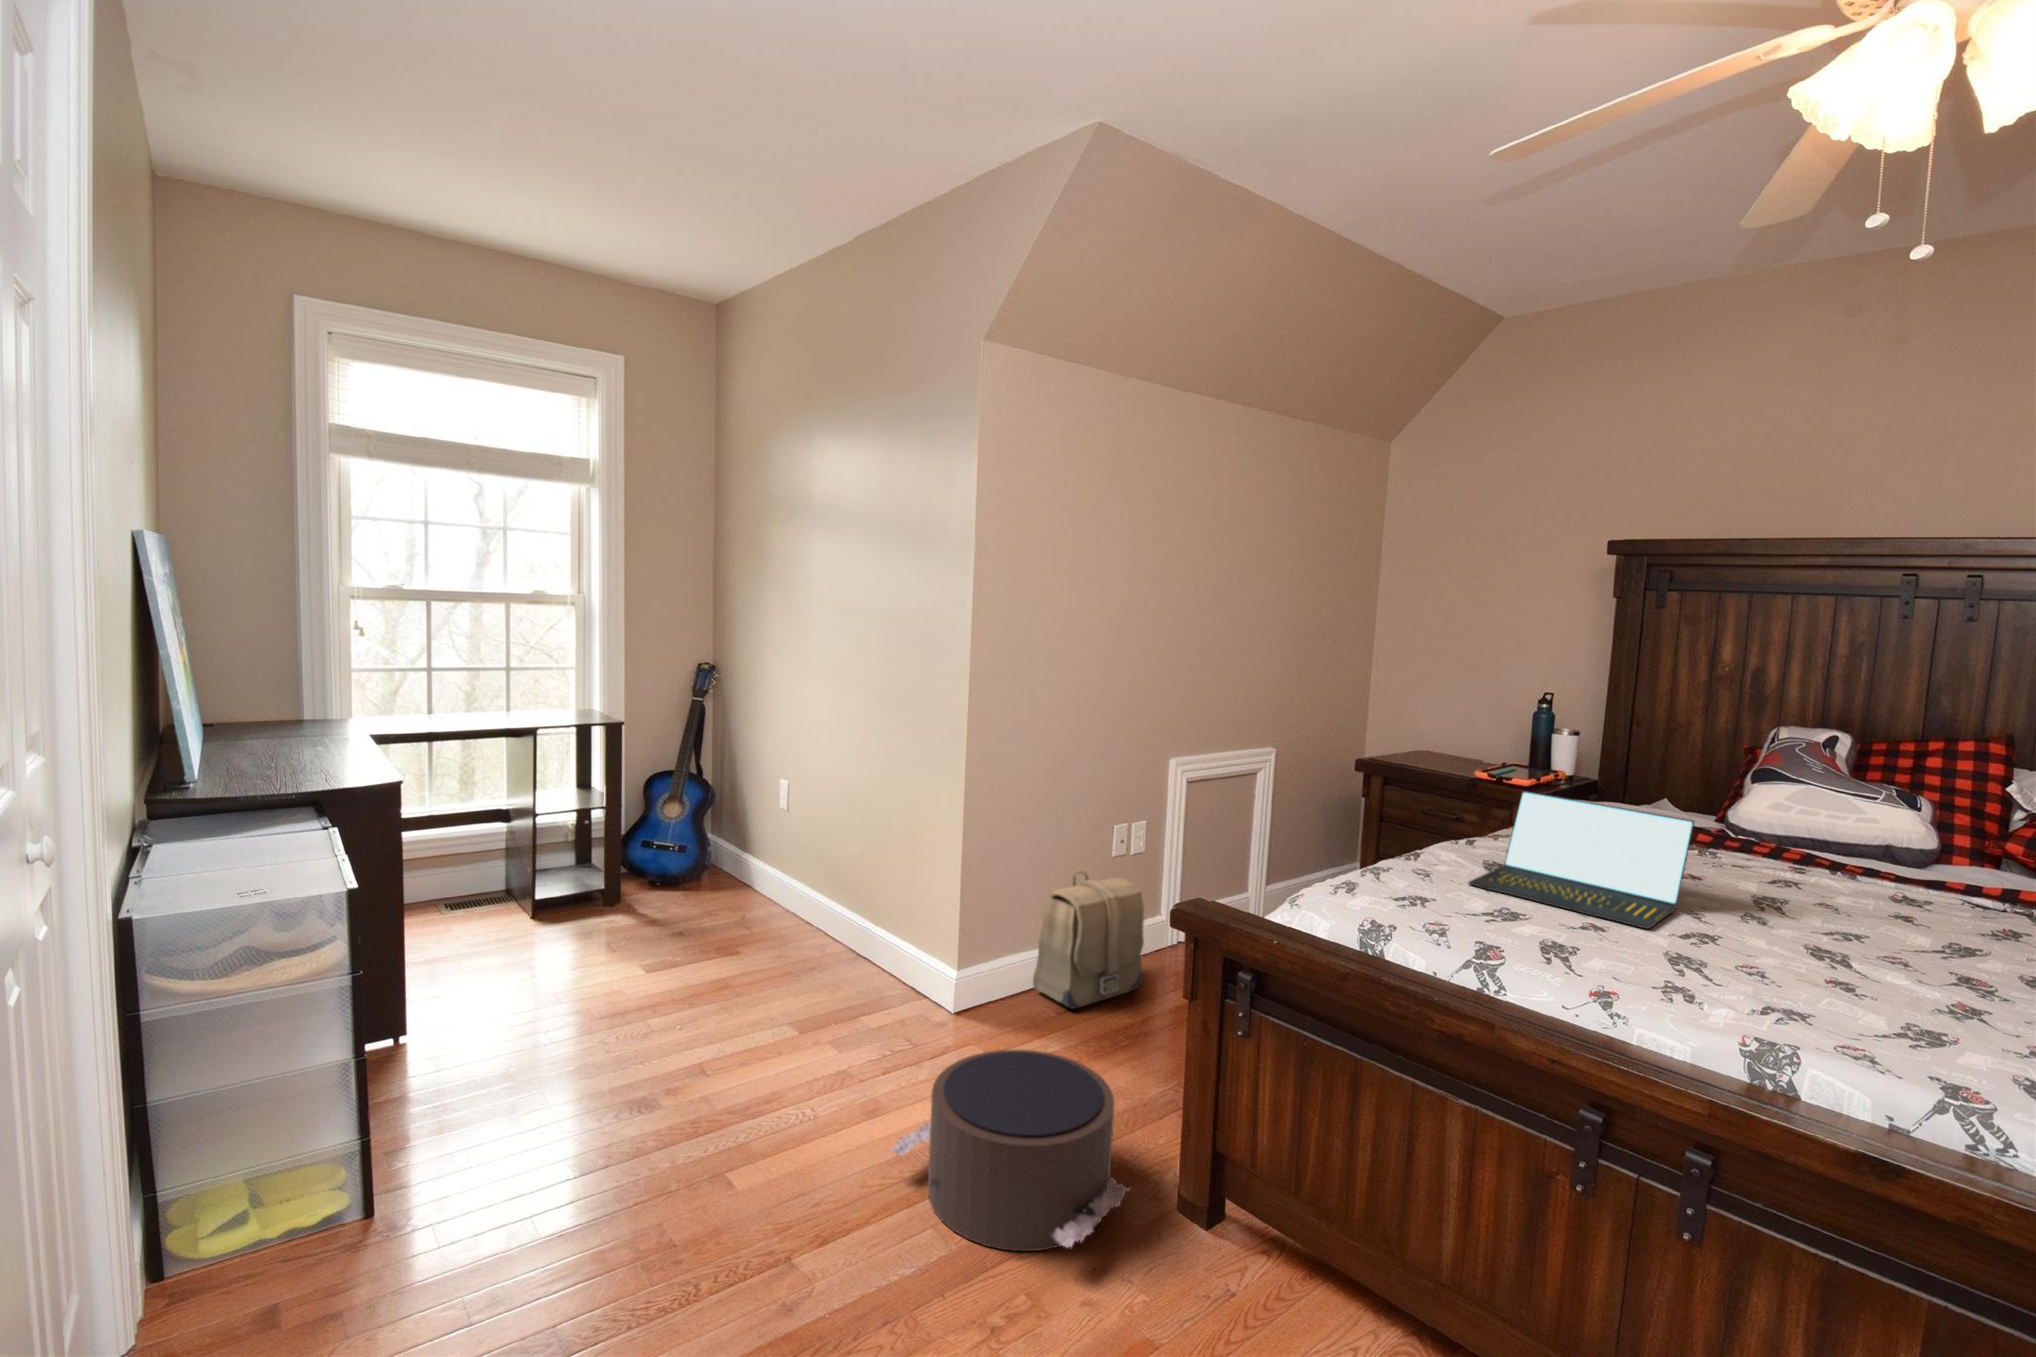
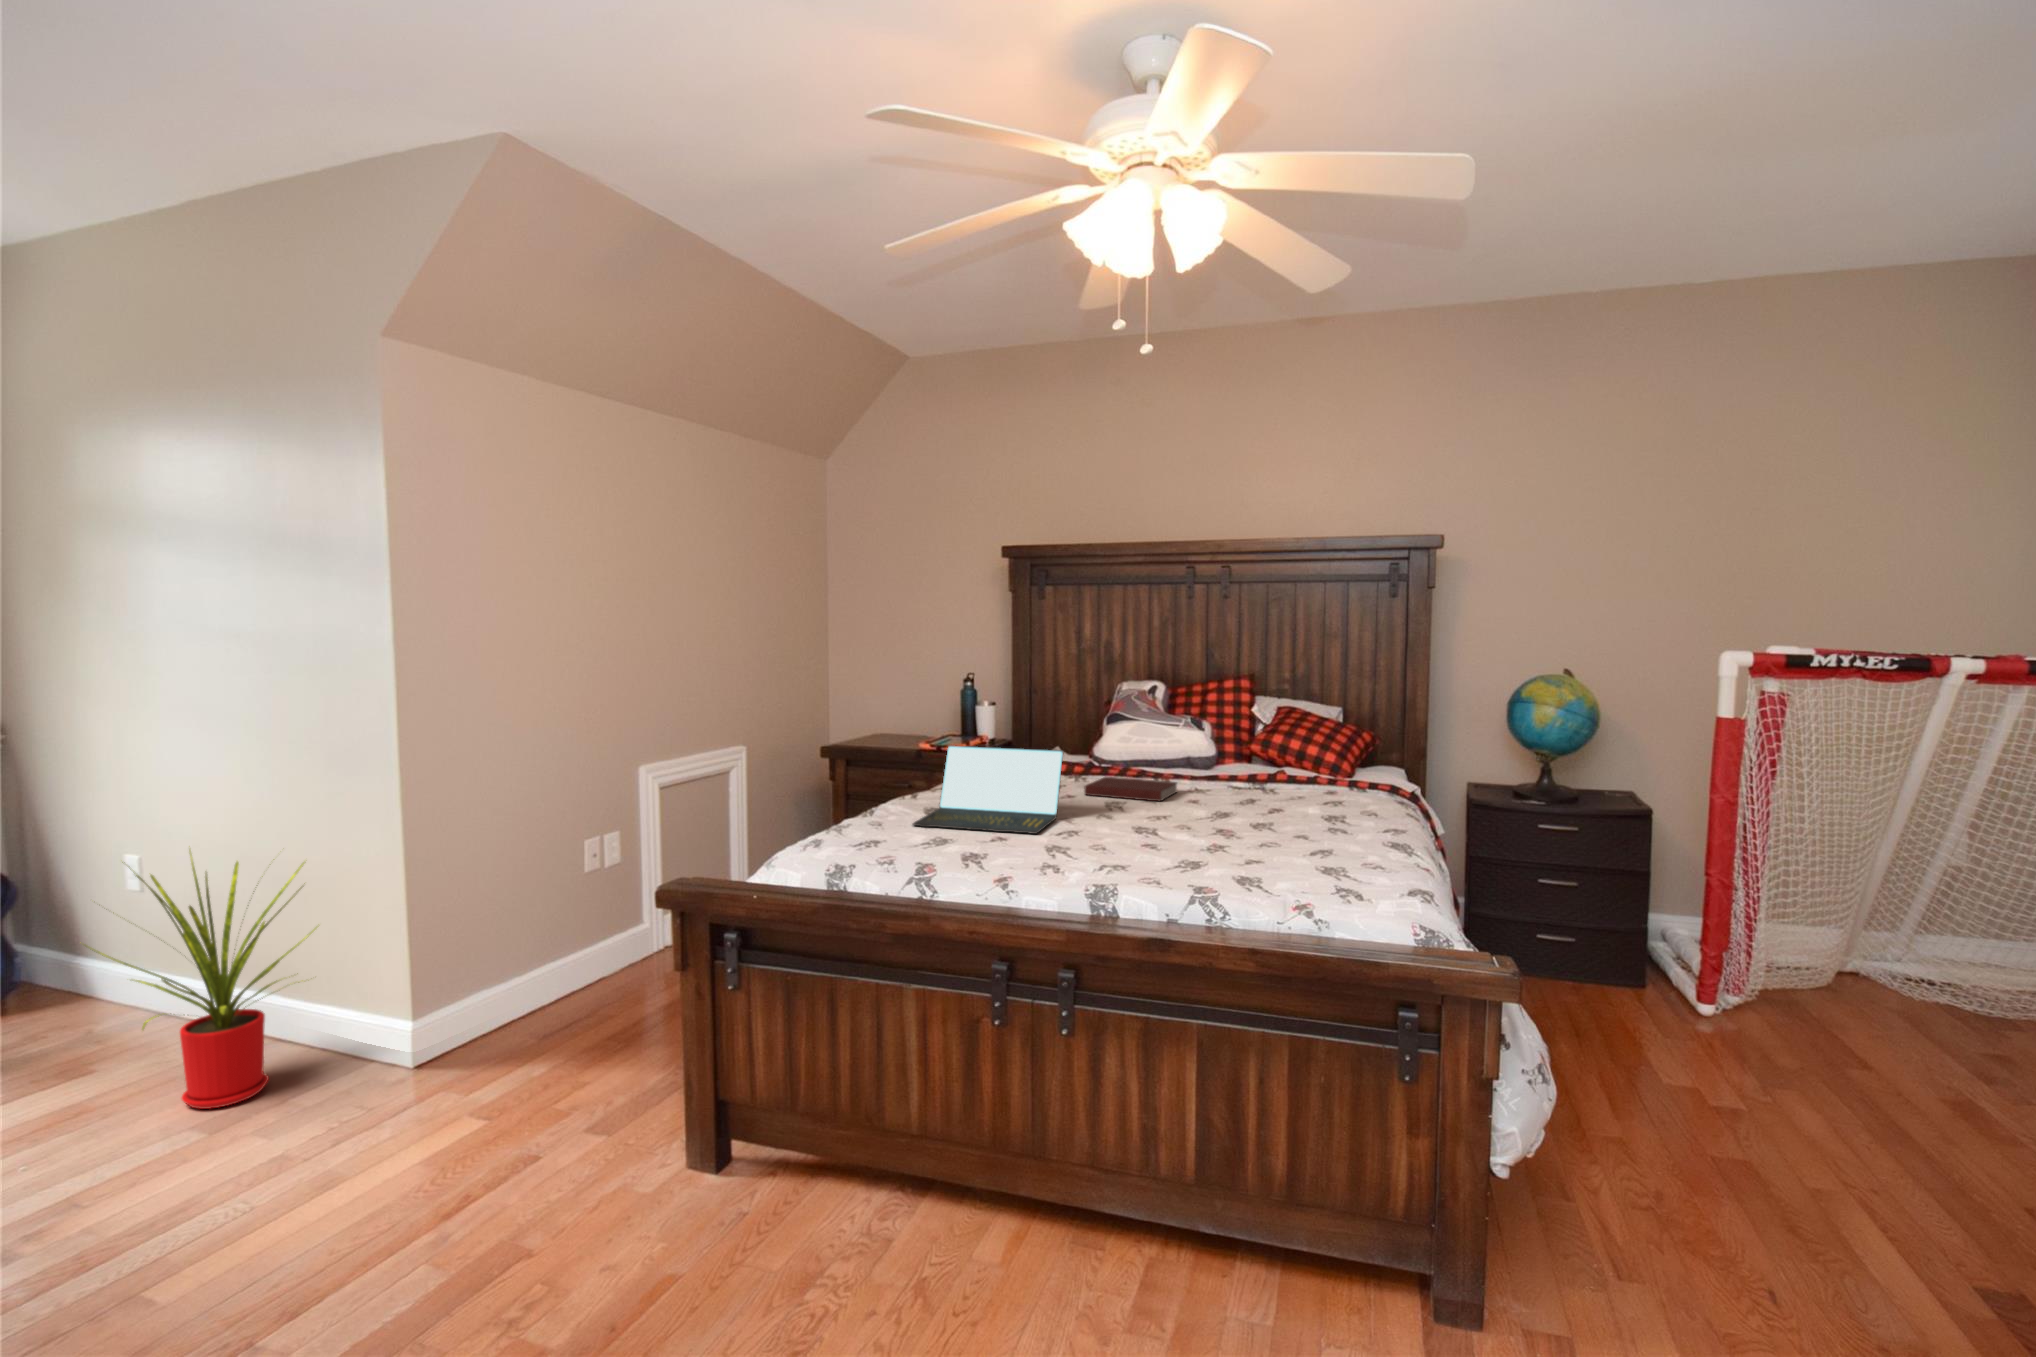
house plant: none [739,785,898,1006] -> present [85,850,317,1109]
notebook: none [1715,856,1876,909] -> present [1084,777,1177,801]
backpack: present [1033,870,1144,1009] -> none [506,890,629,1034]
pouf: present [891,1049,1130,1251] -> none [359,1065,640,1265]

